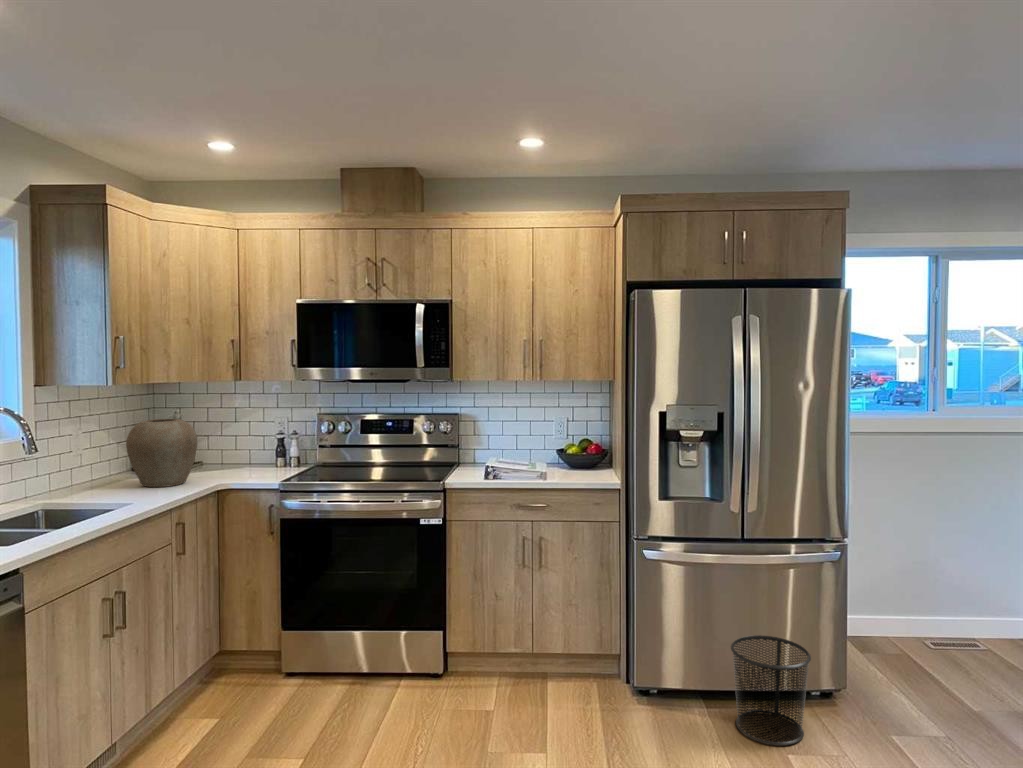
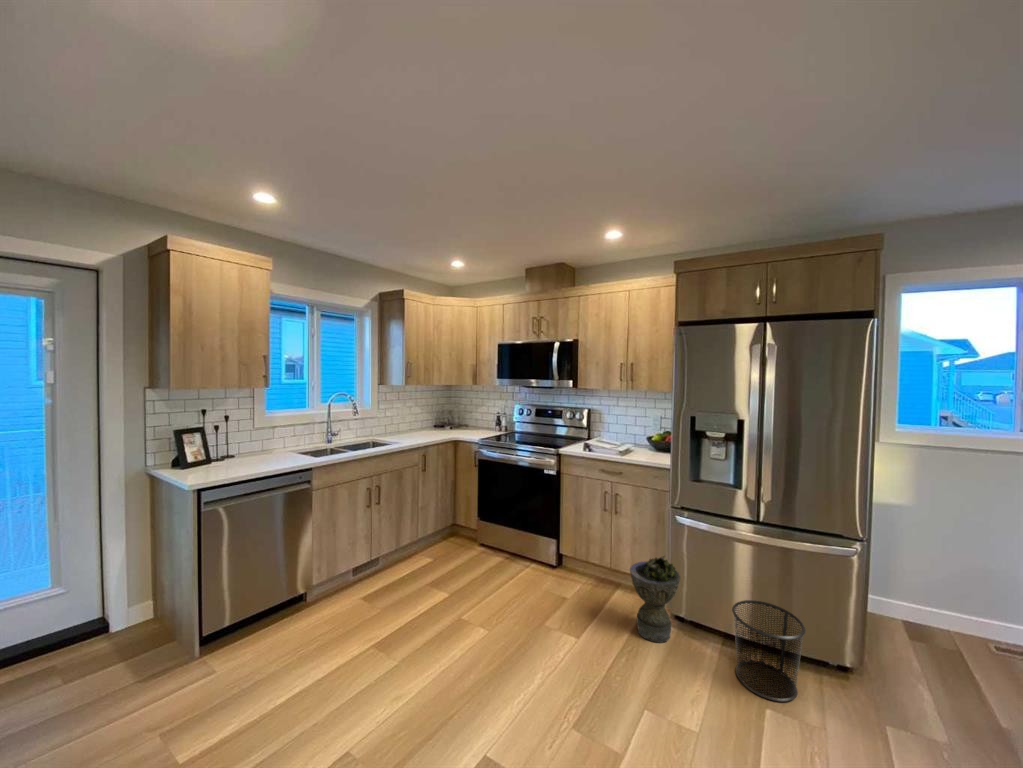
vase: present [126,419,197,487] -> none [417,403,449,436]
planter: none [595,609,662,730] -> present [630,556,680,643]

